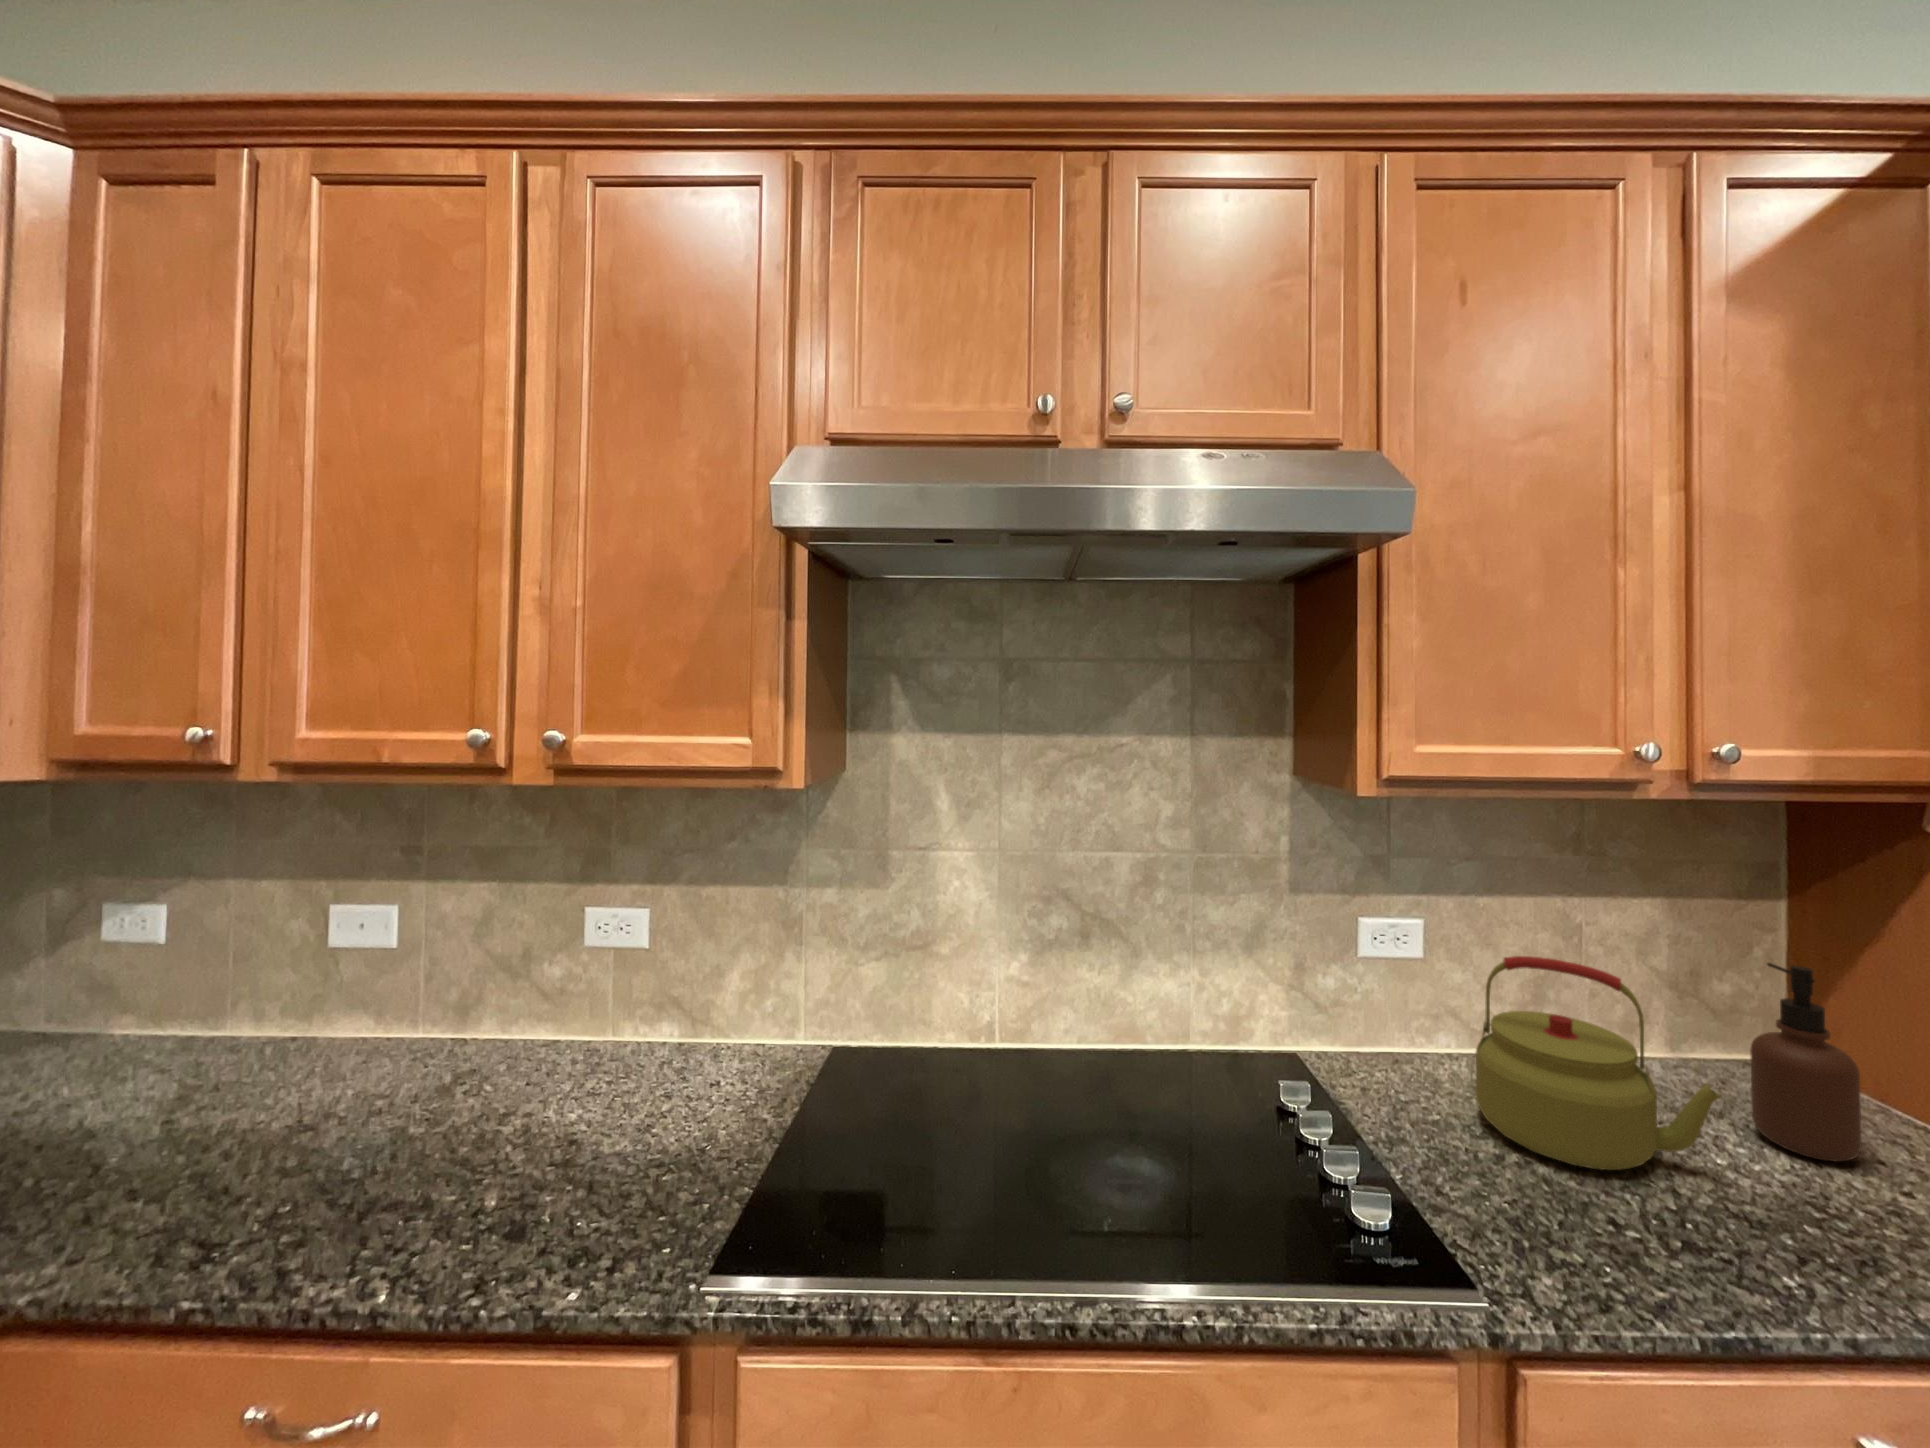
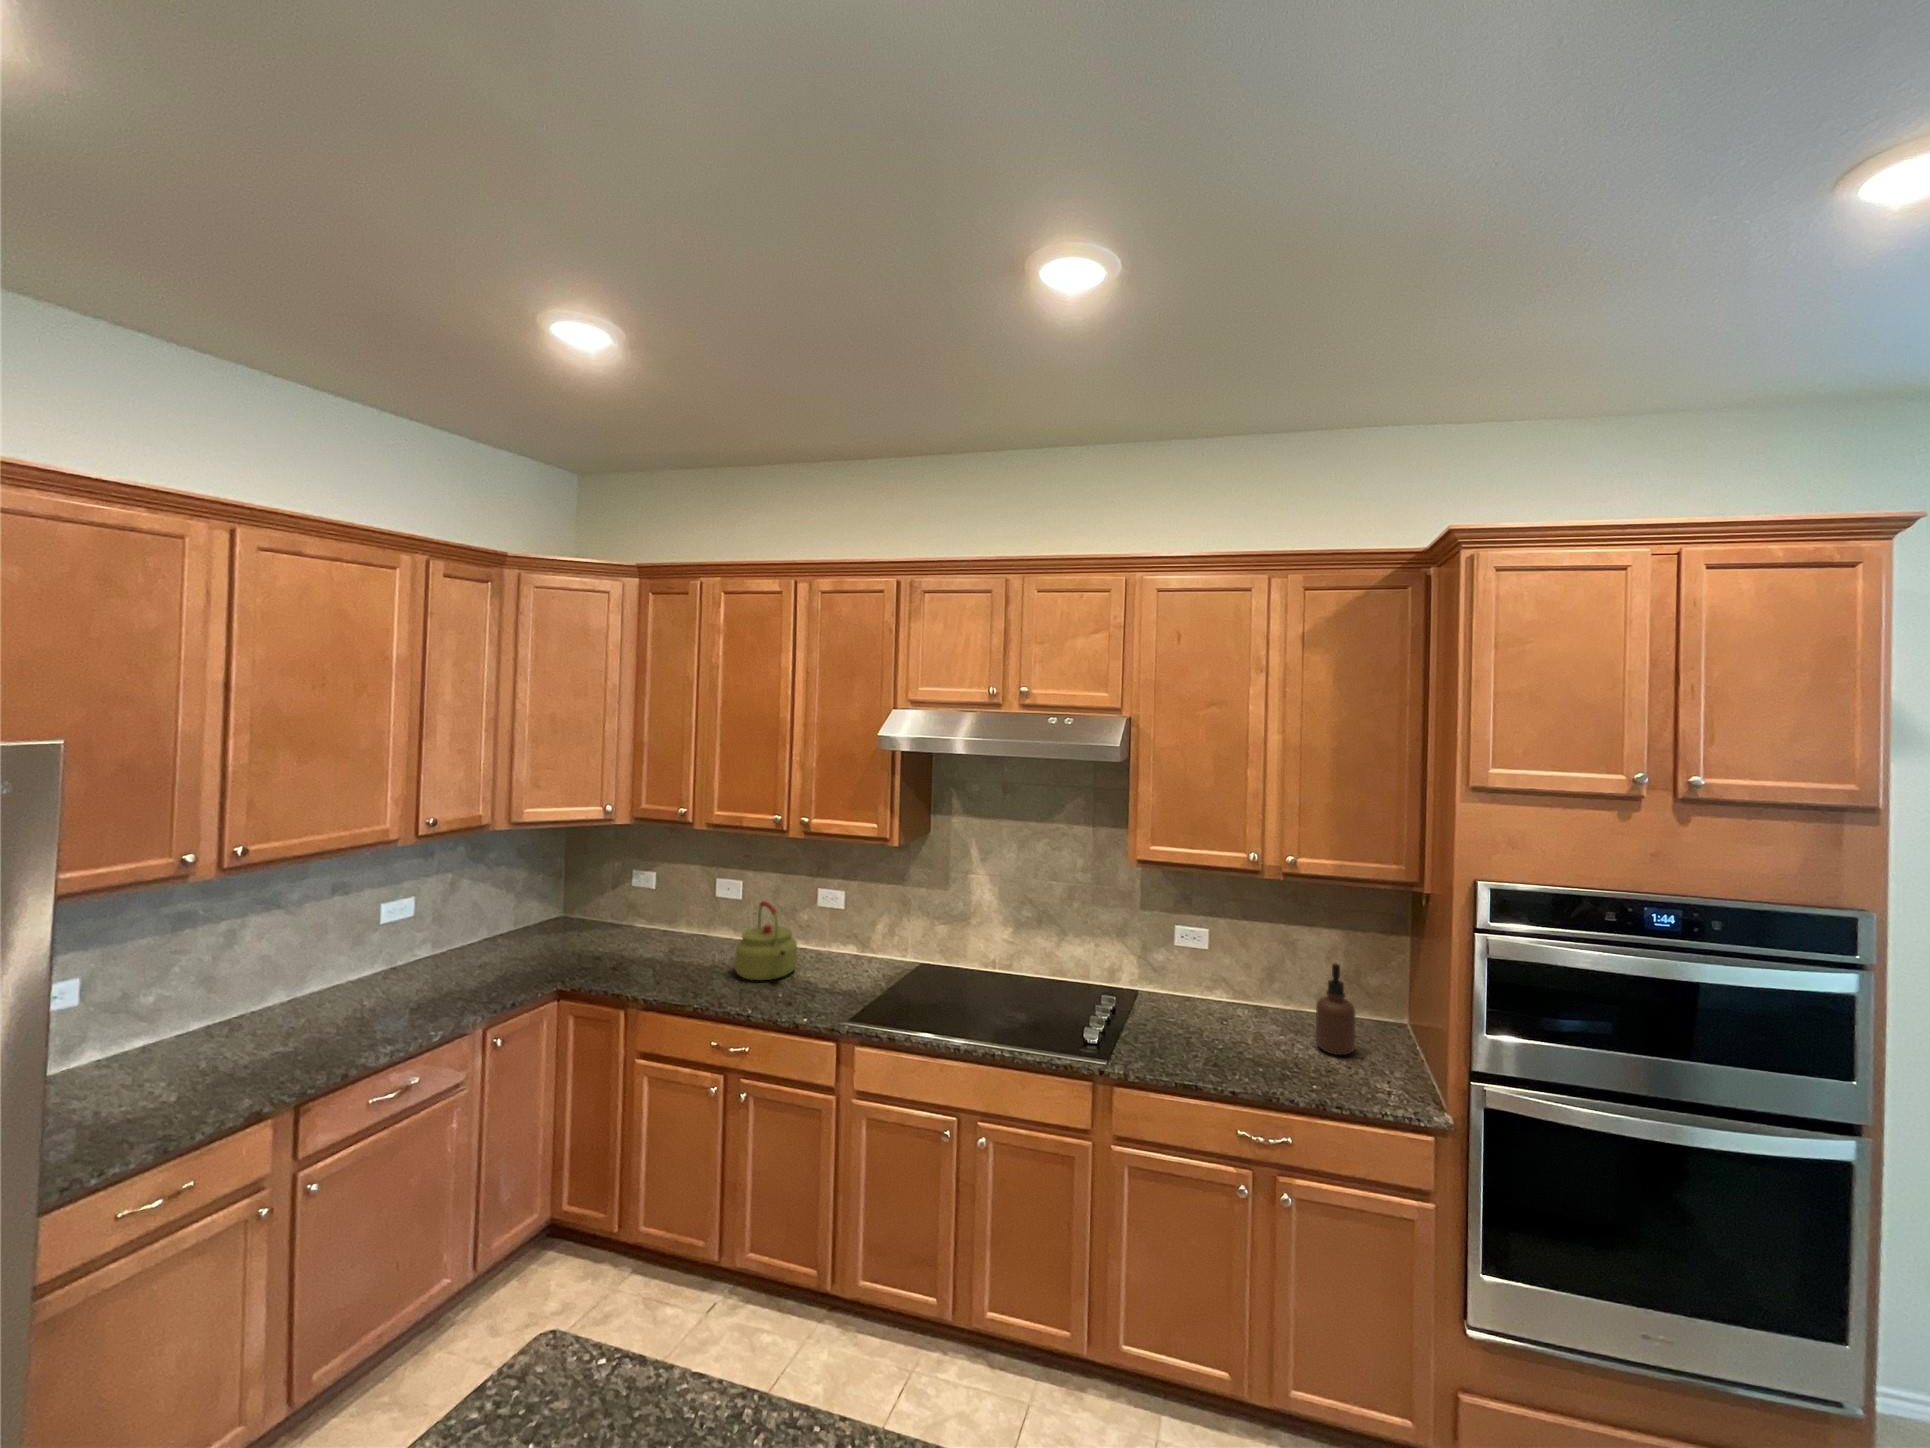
kettle: present [1476,956,1721,1170] -> present [735,901,797,980]

